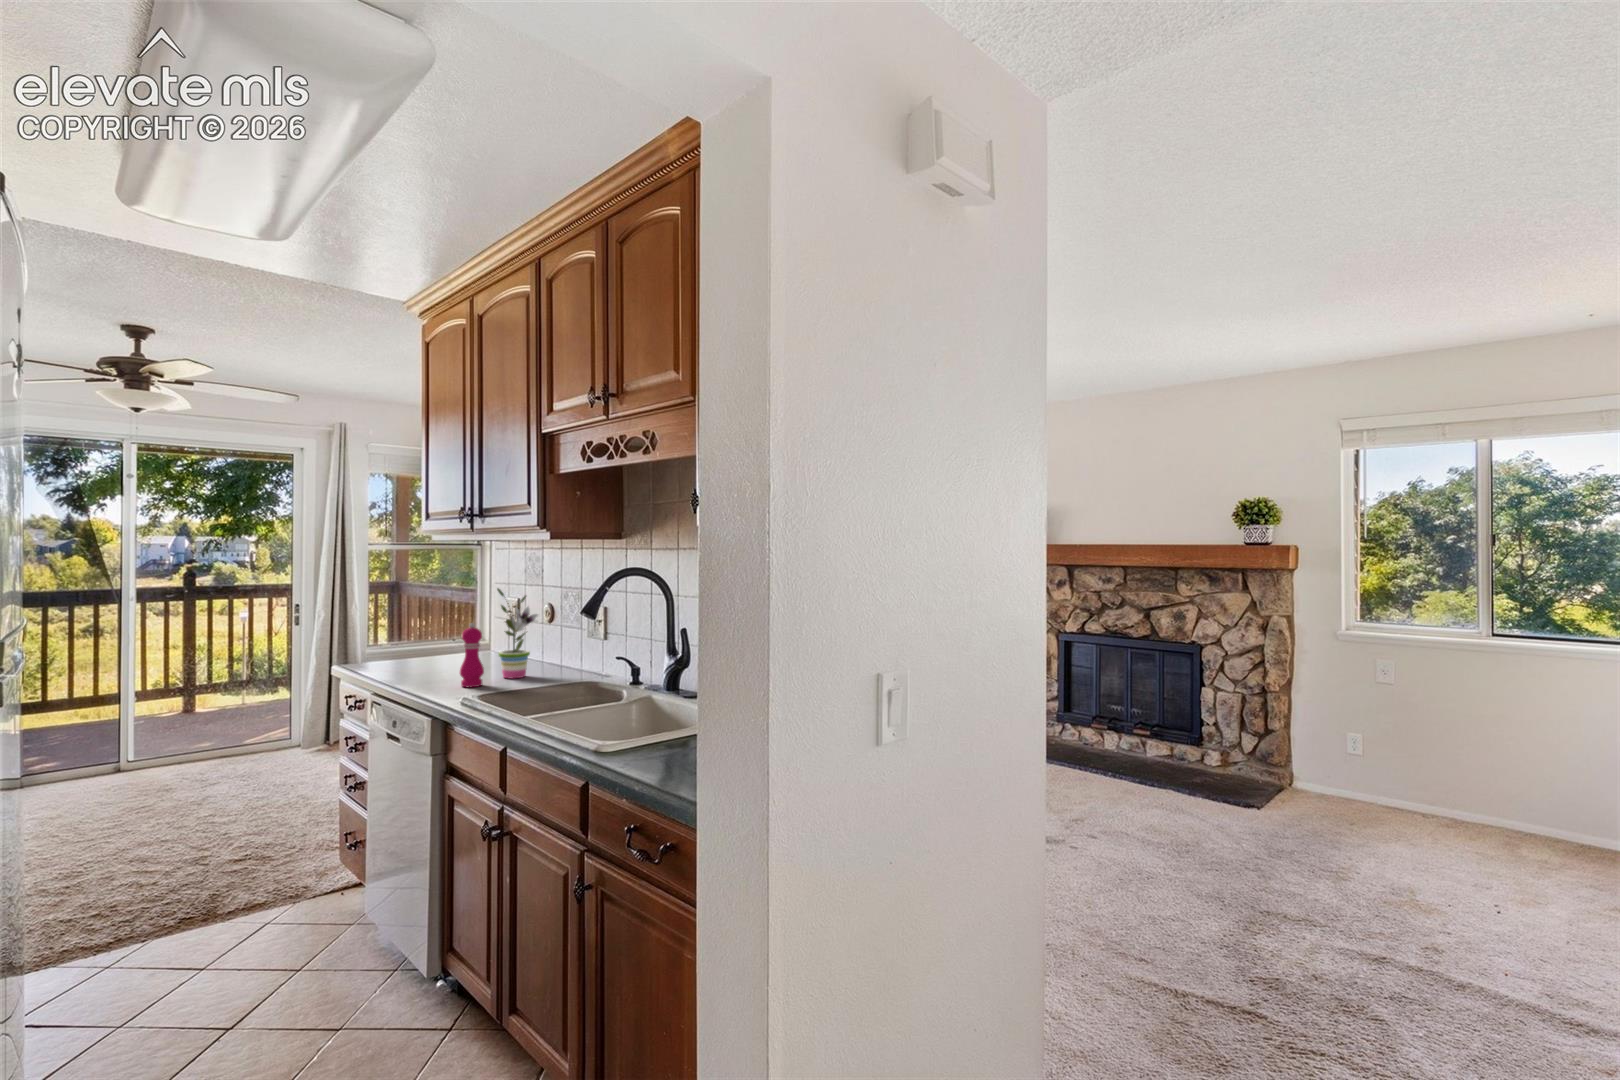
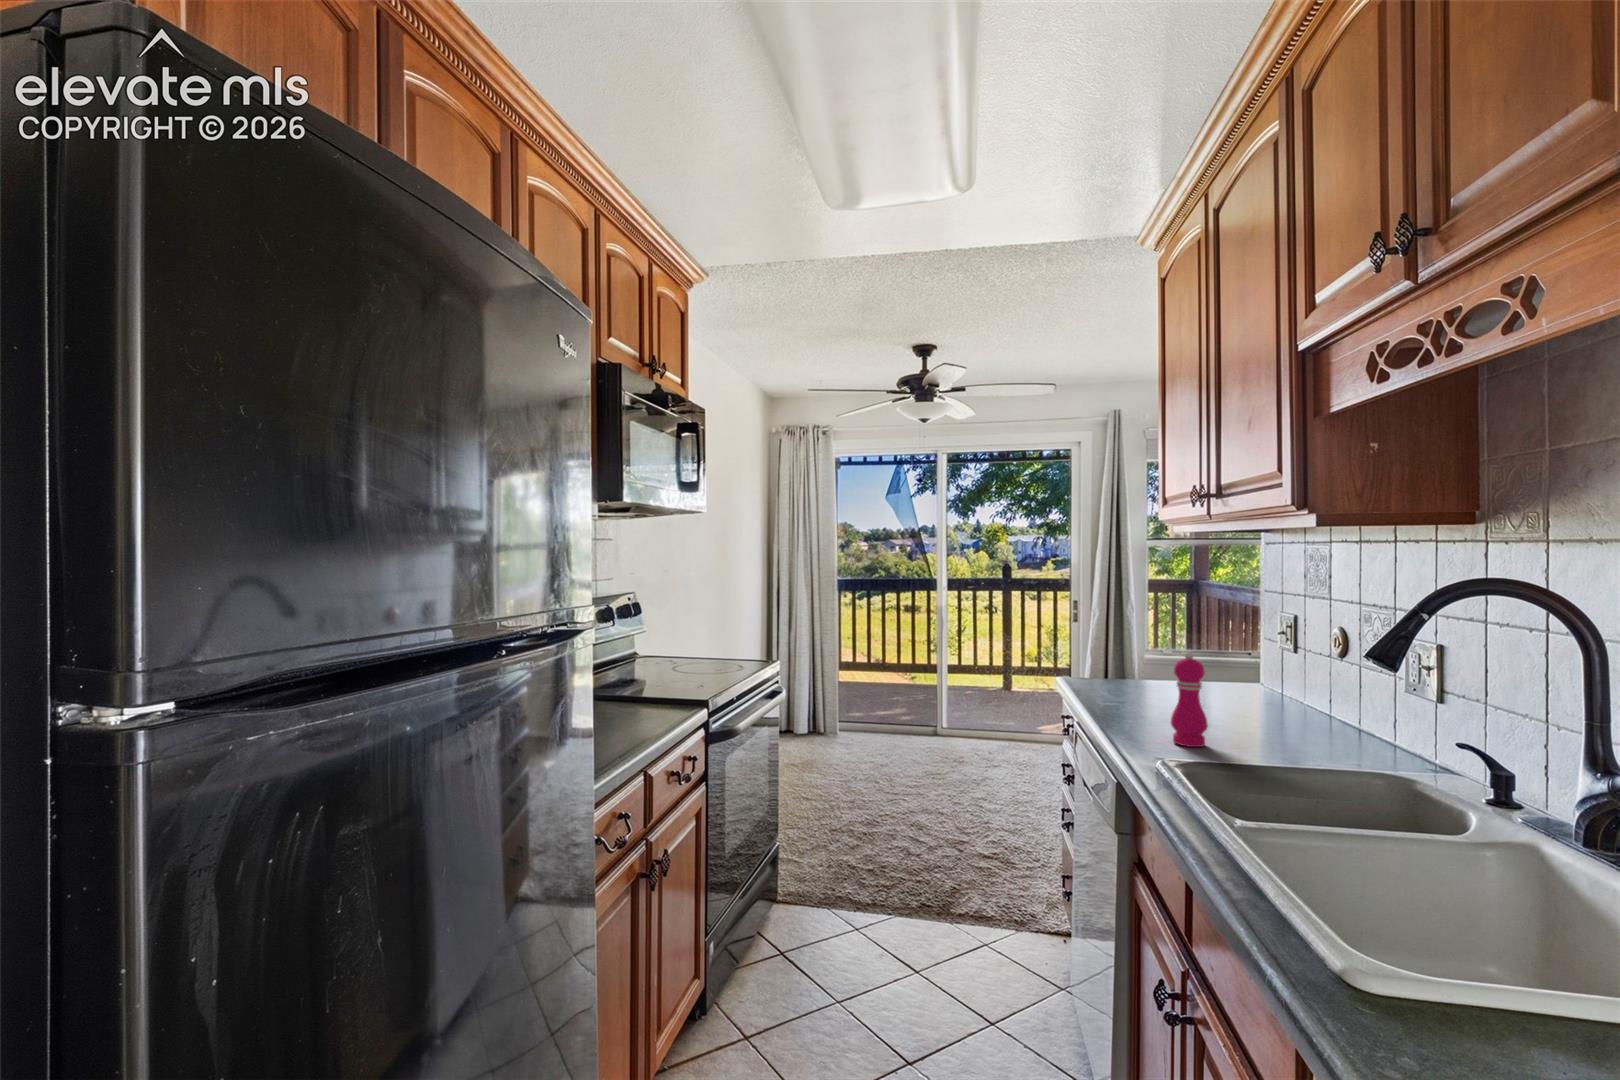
potted plant: present [497,588,538,678] -> none [1233,603,1305,744]

